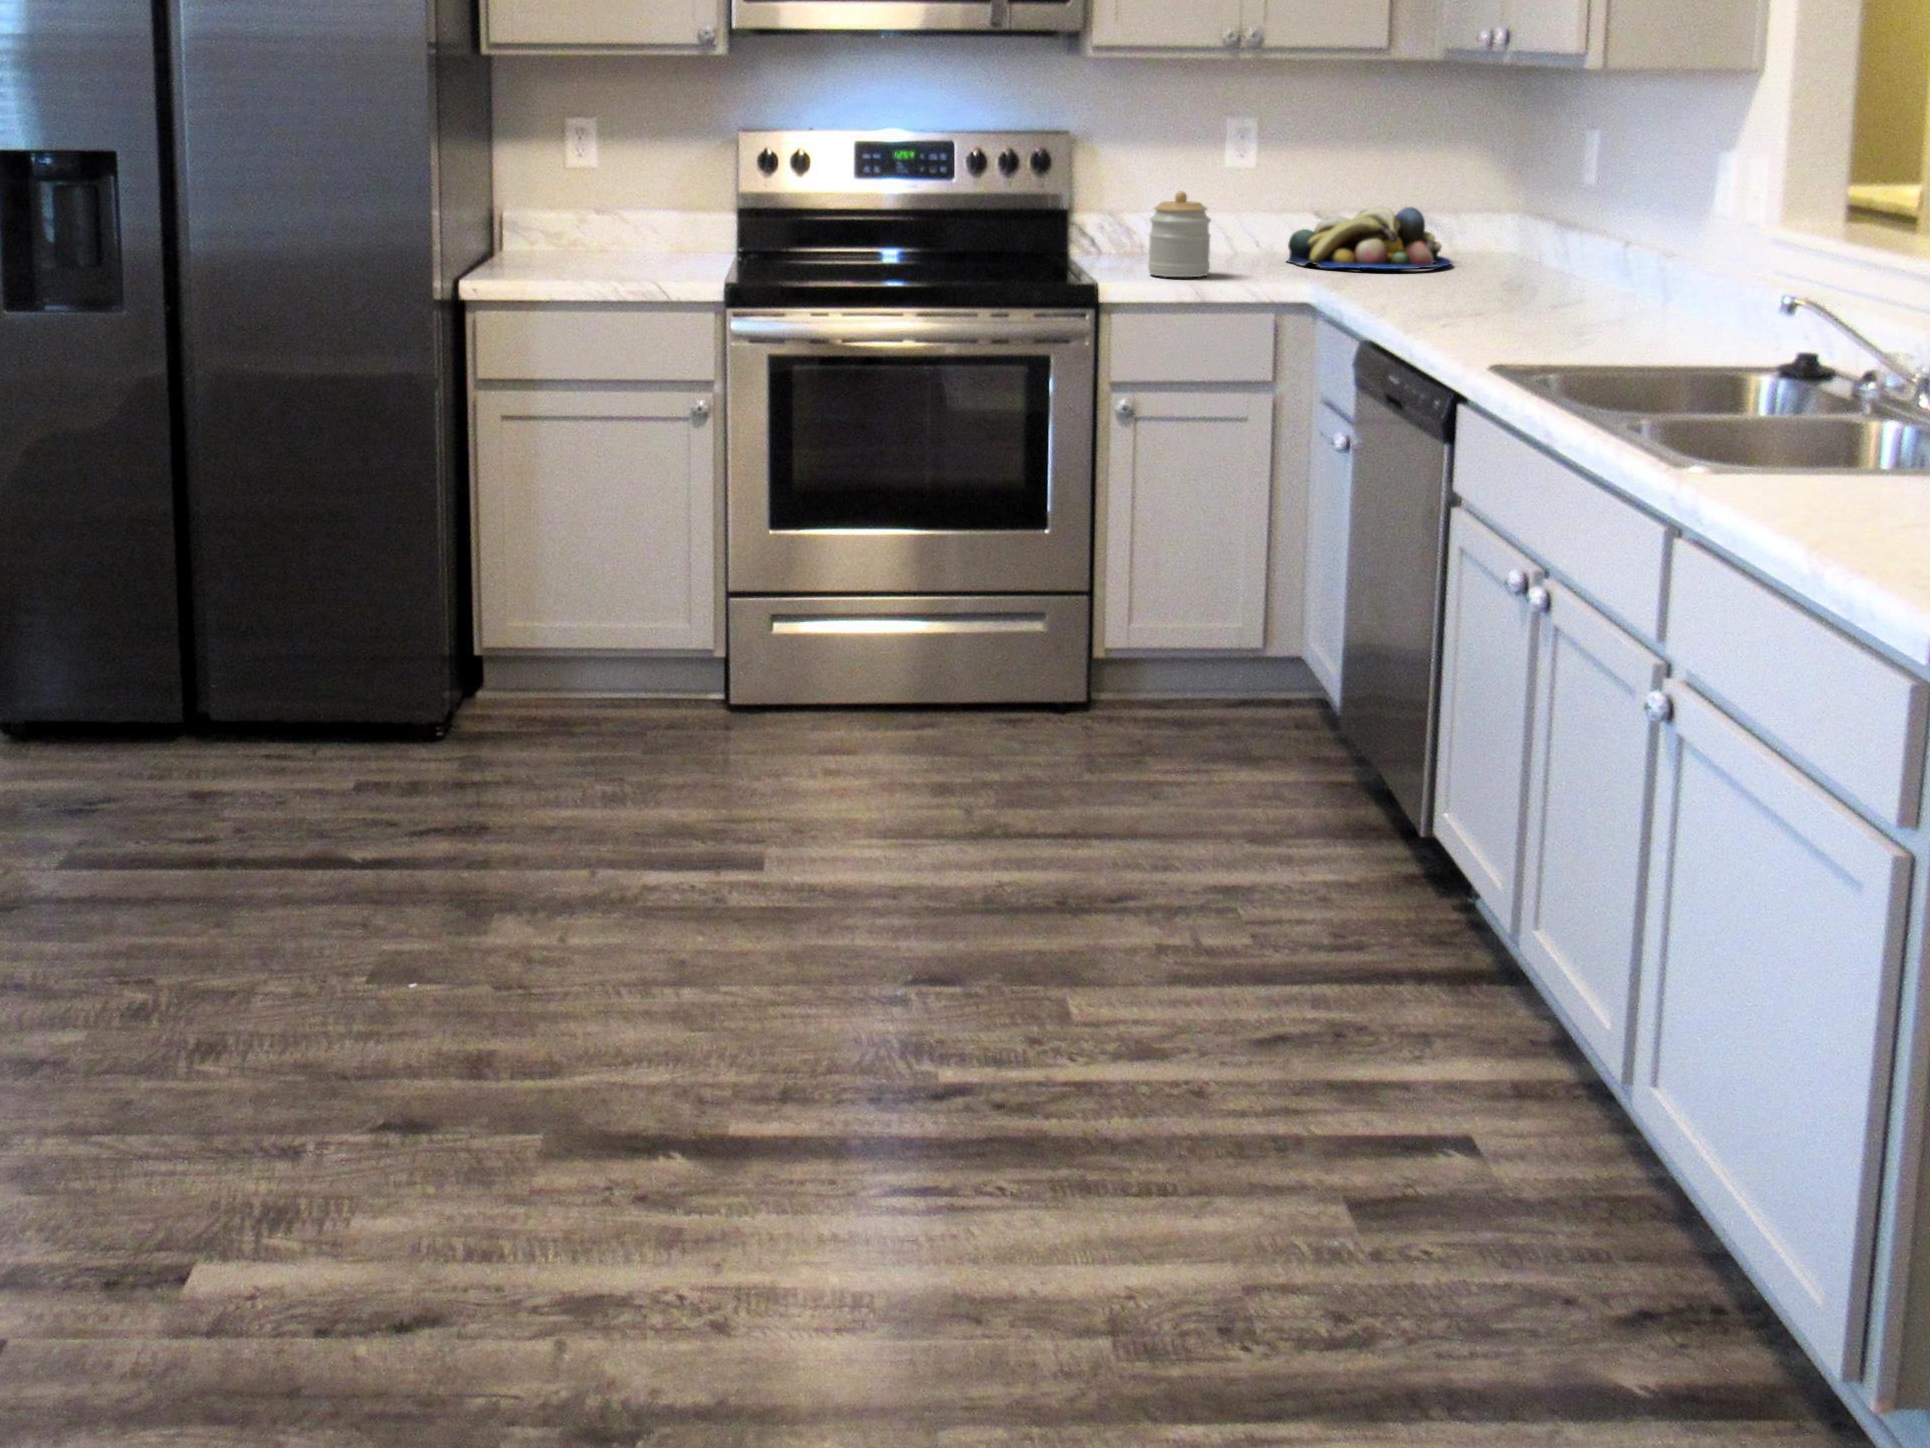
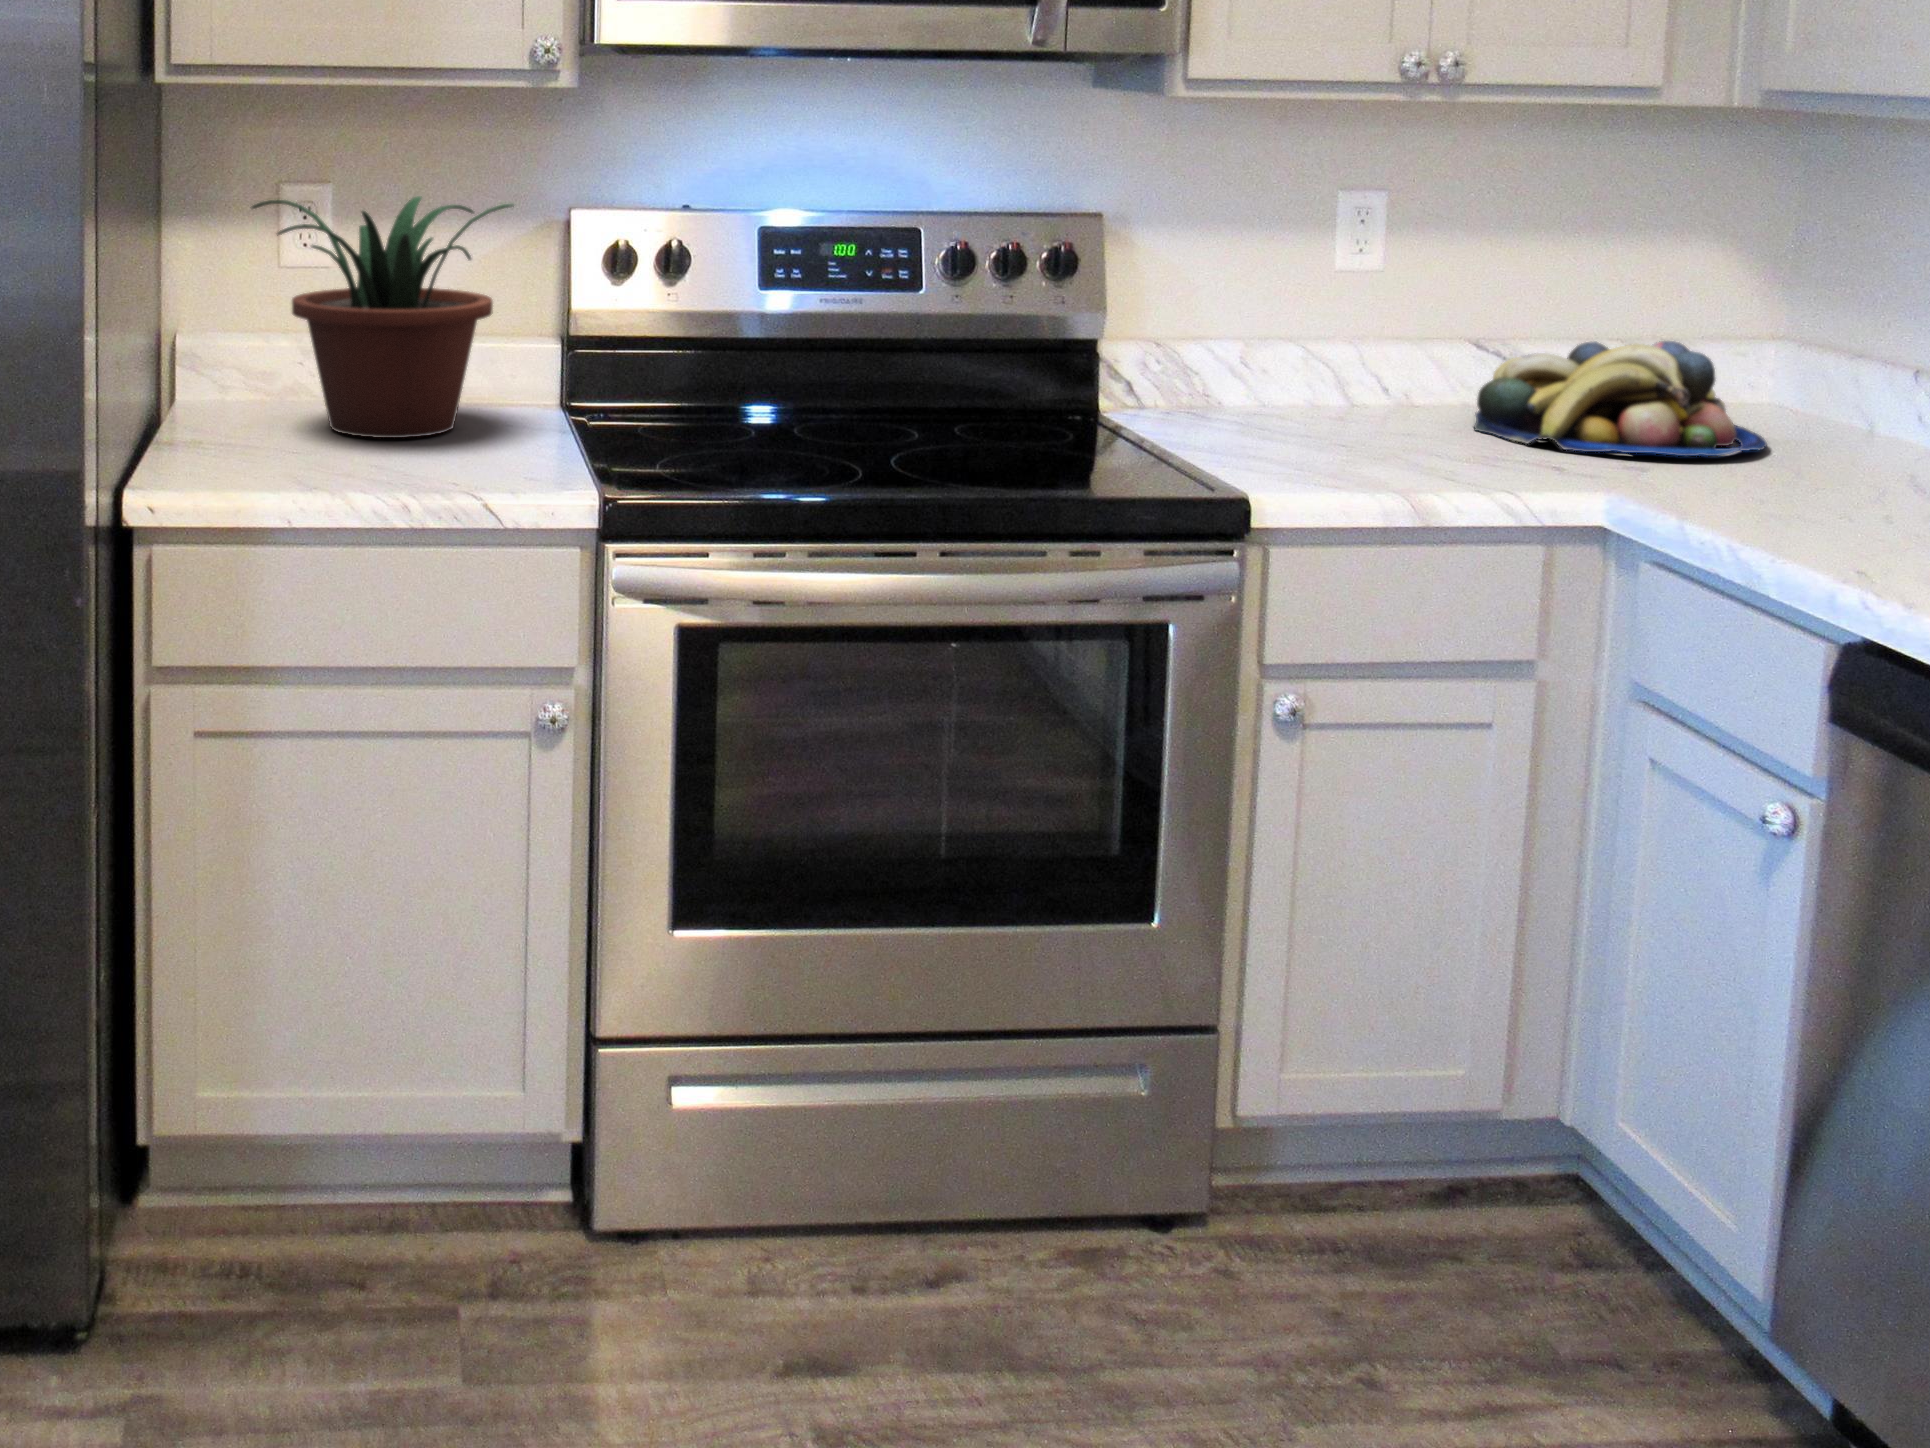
potted plant: none [540,123,697,263] -> present [252,196,513,438]
jar: present [1148,191,1211,277] -> none [1300,329,1418,479]

